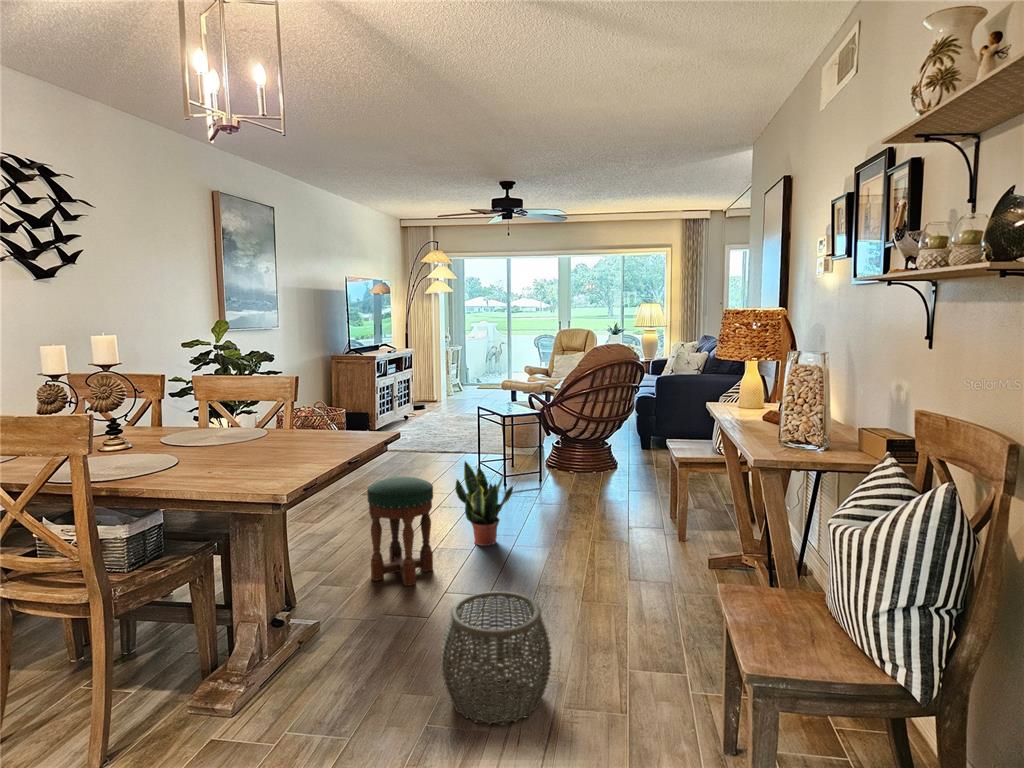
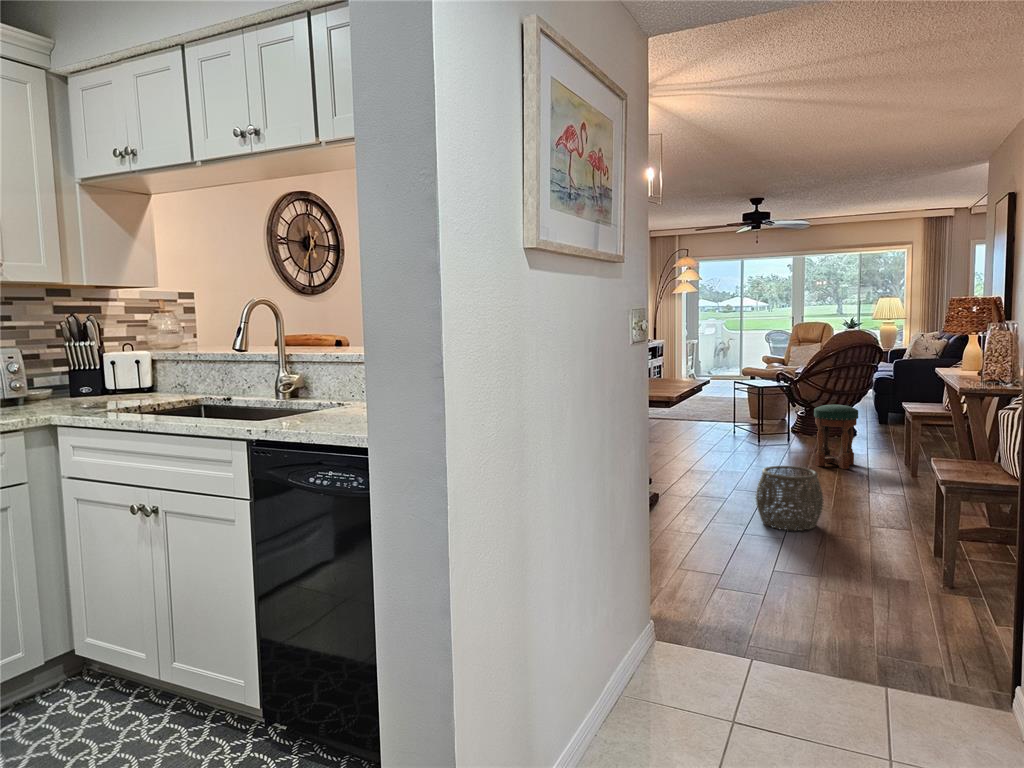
potted plant: present [455,461,513,546] -> none [735,408,779,469]
stool: present [367,477,433,586] -> present [814,405,858,469]

